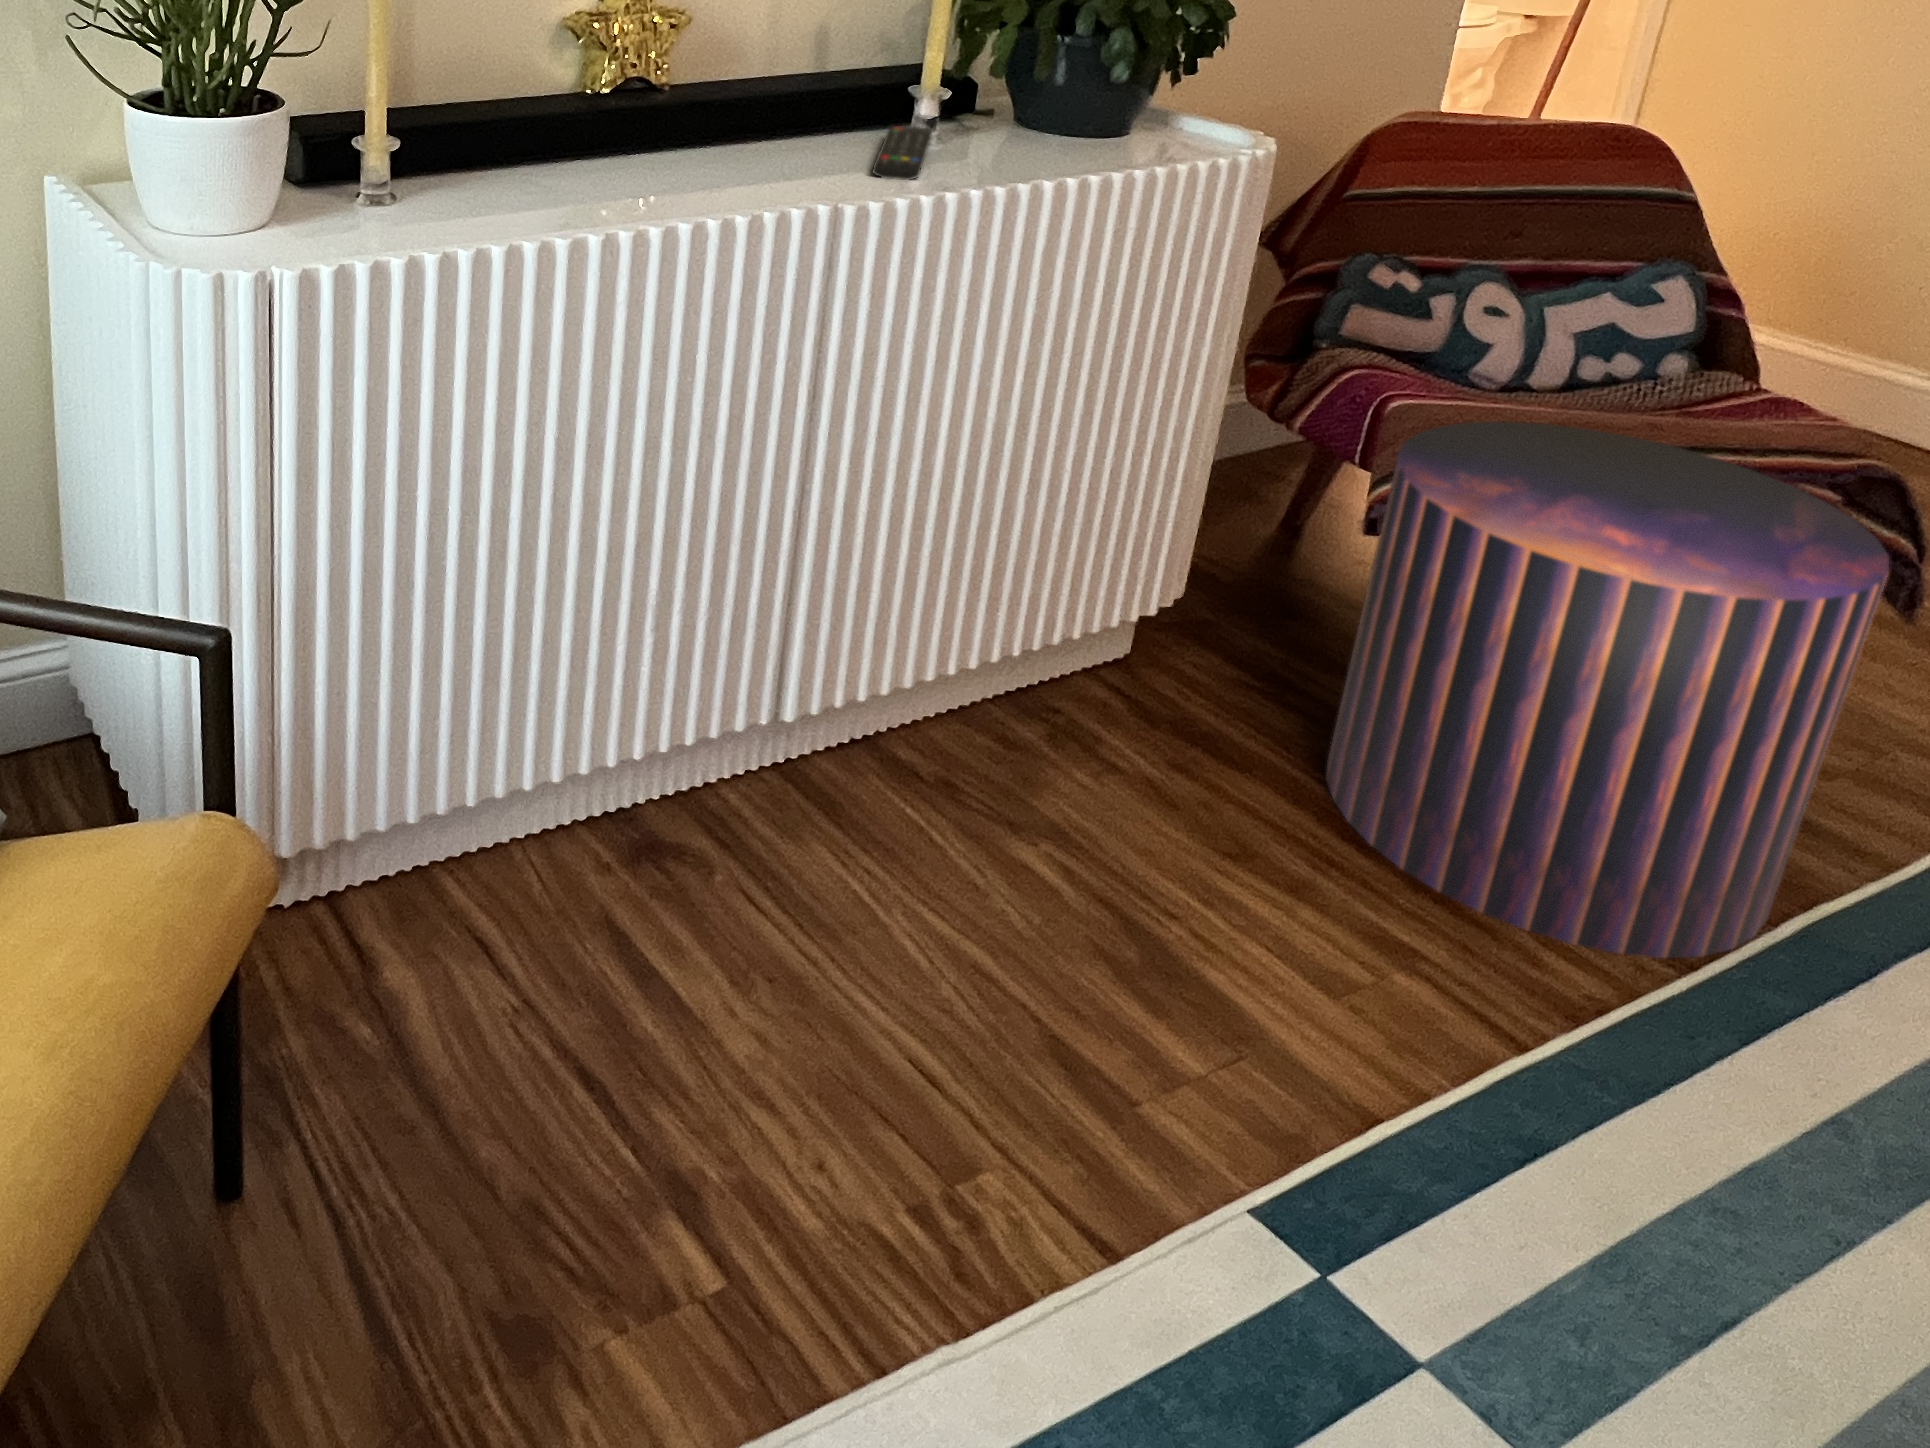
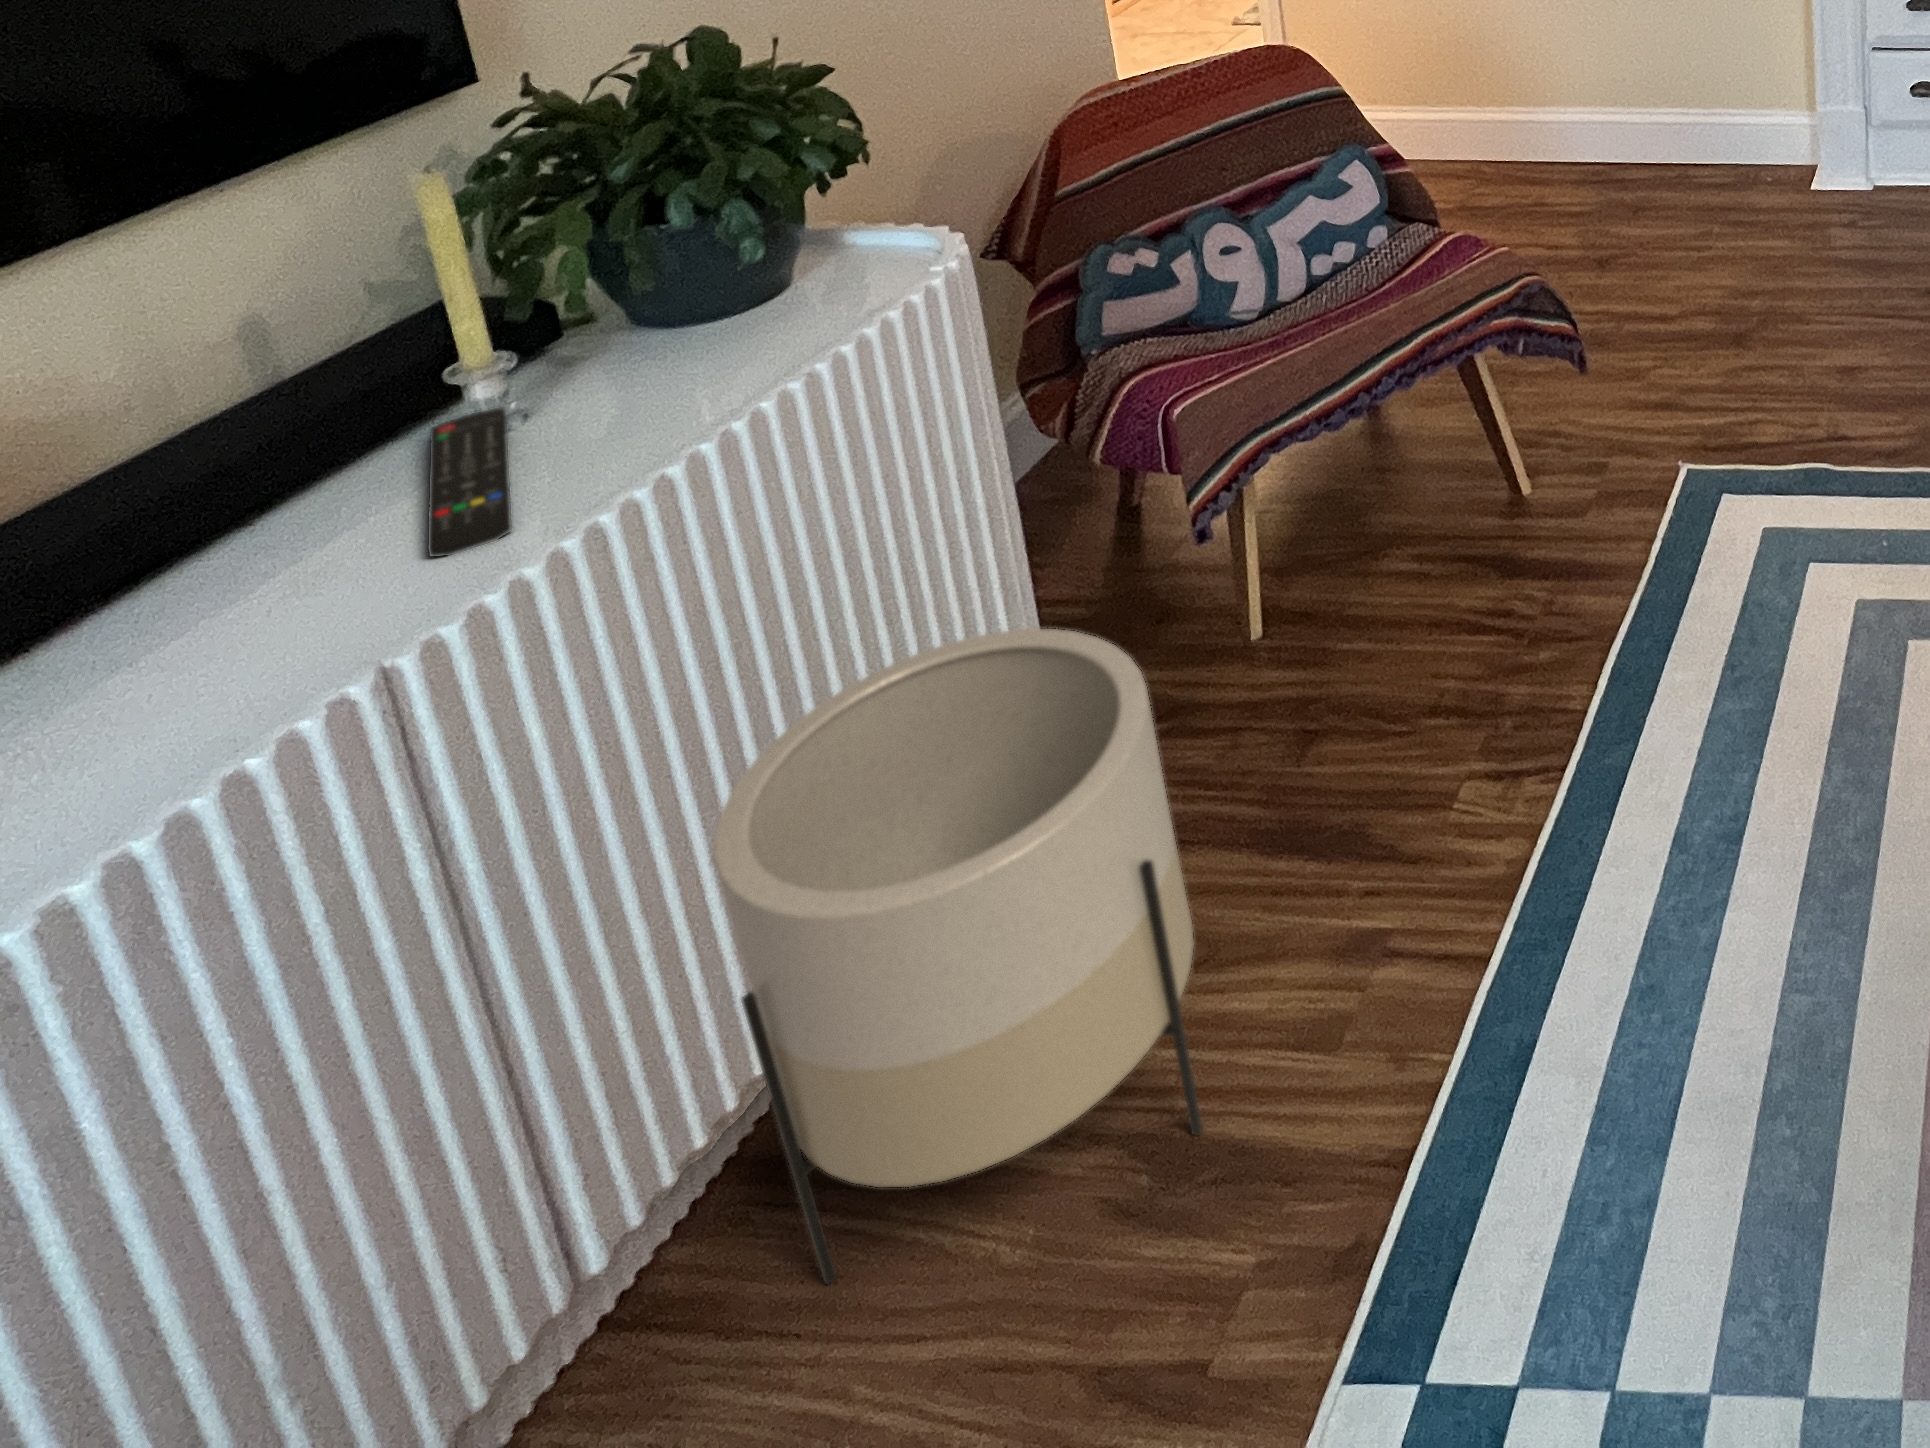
pouf: present [1326,421,1889,958] -> none [1200,344,1591,850]
planter: none [895,431,1301,962] -> present [714,629,1203,1284]

